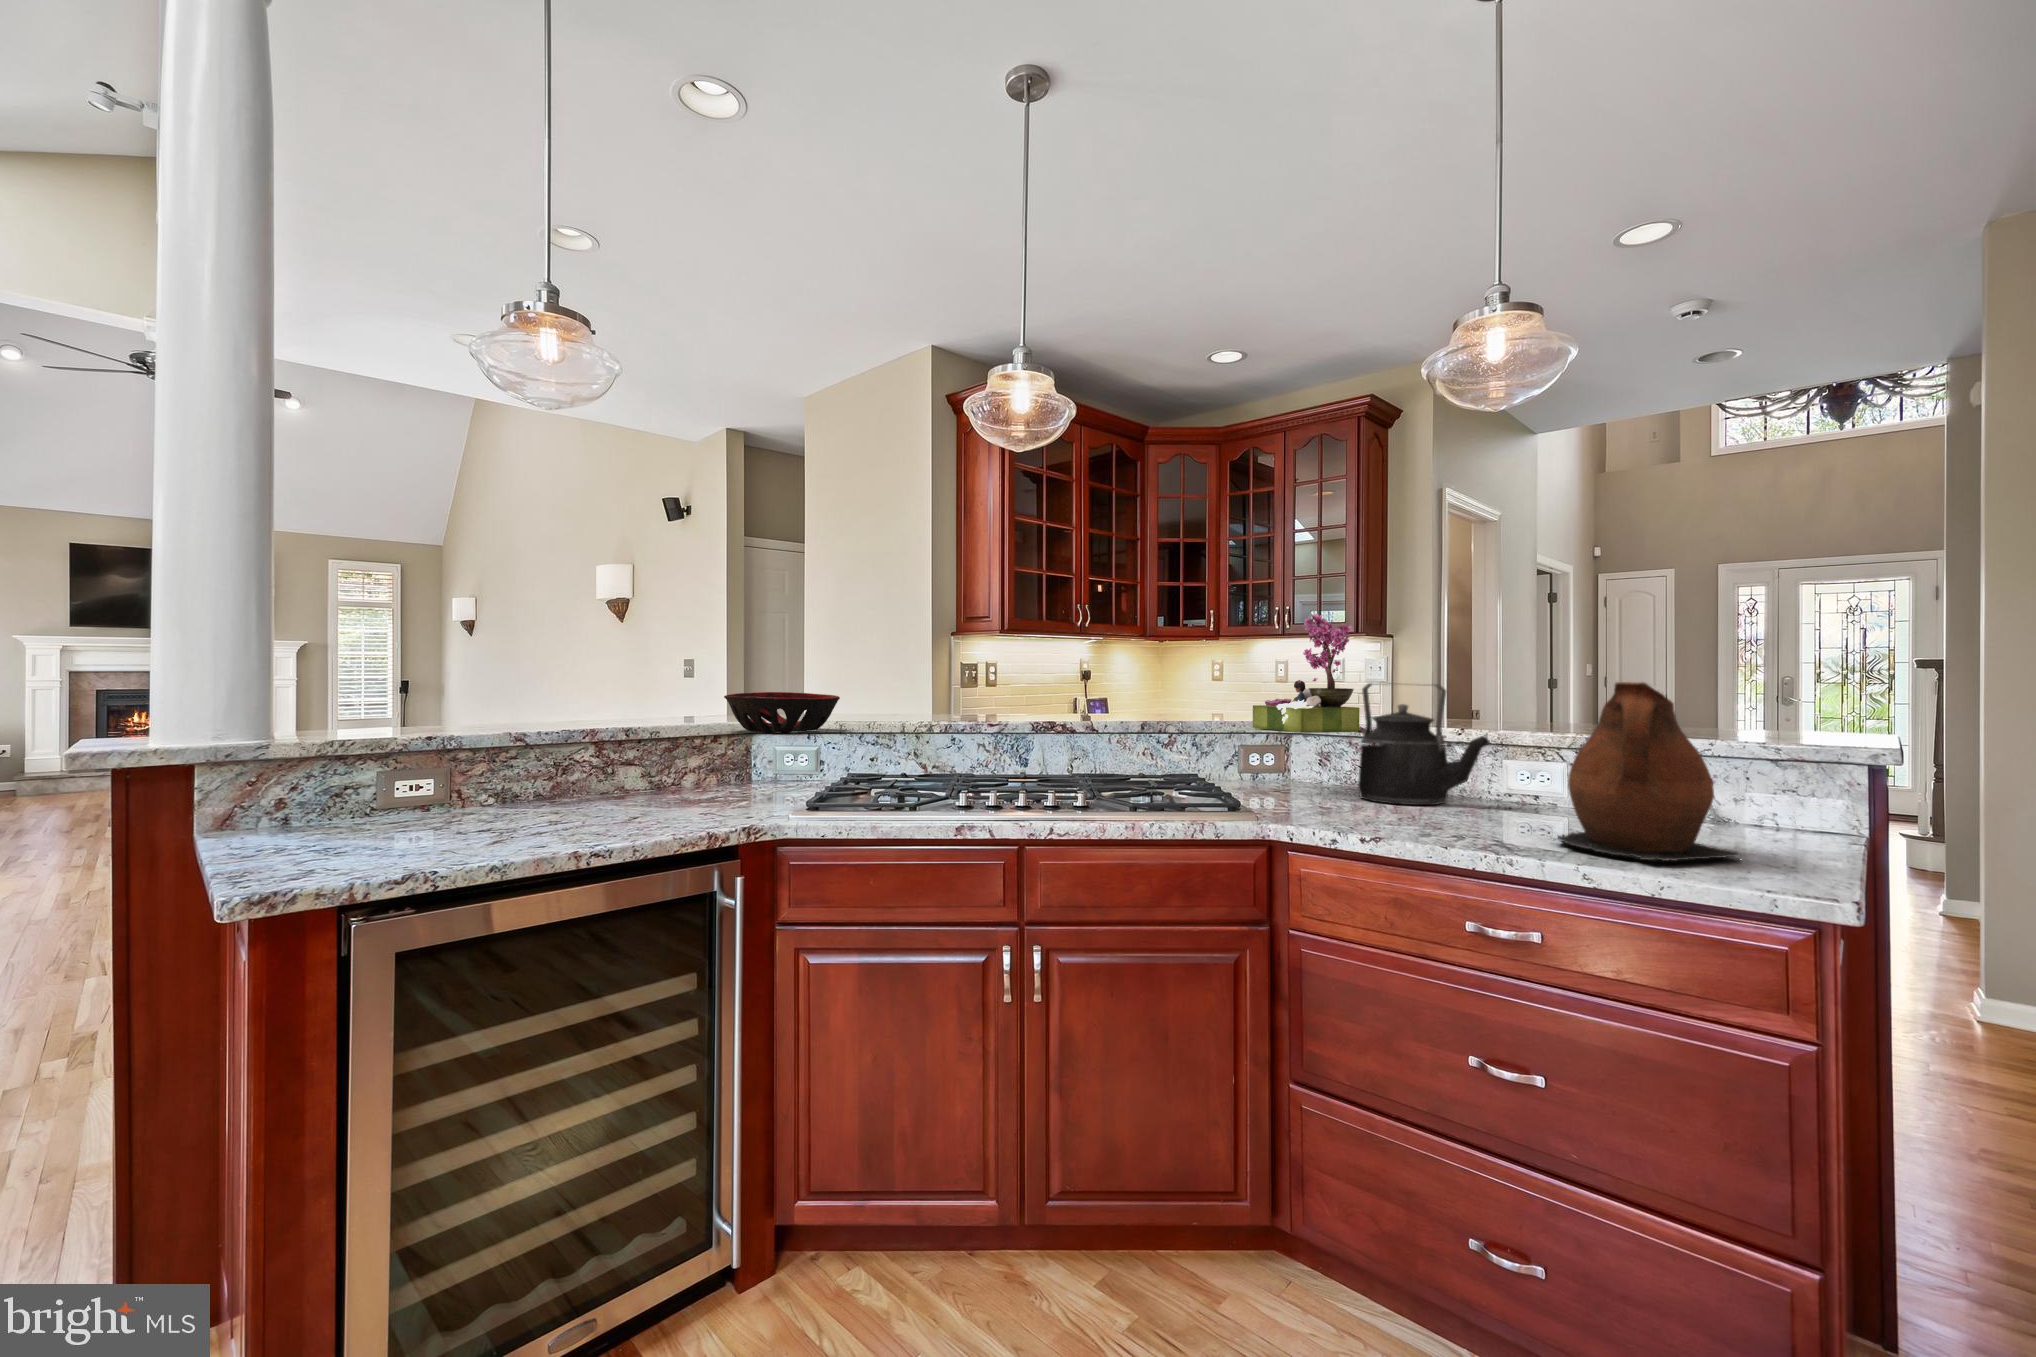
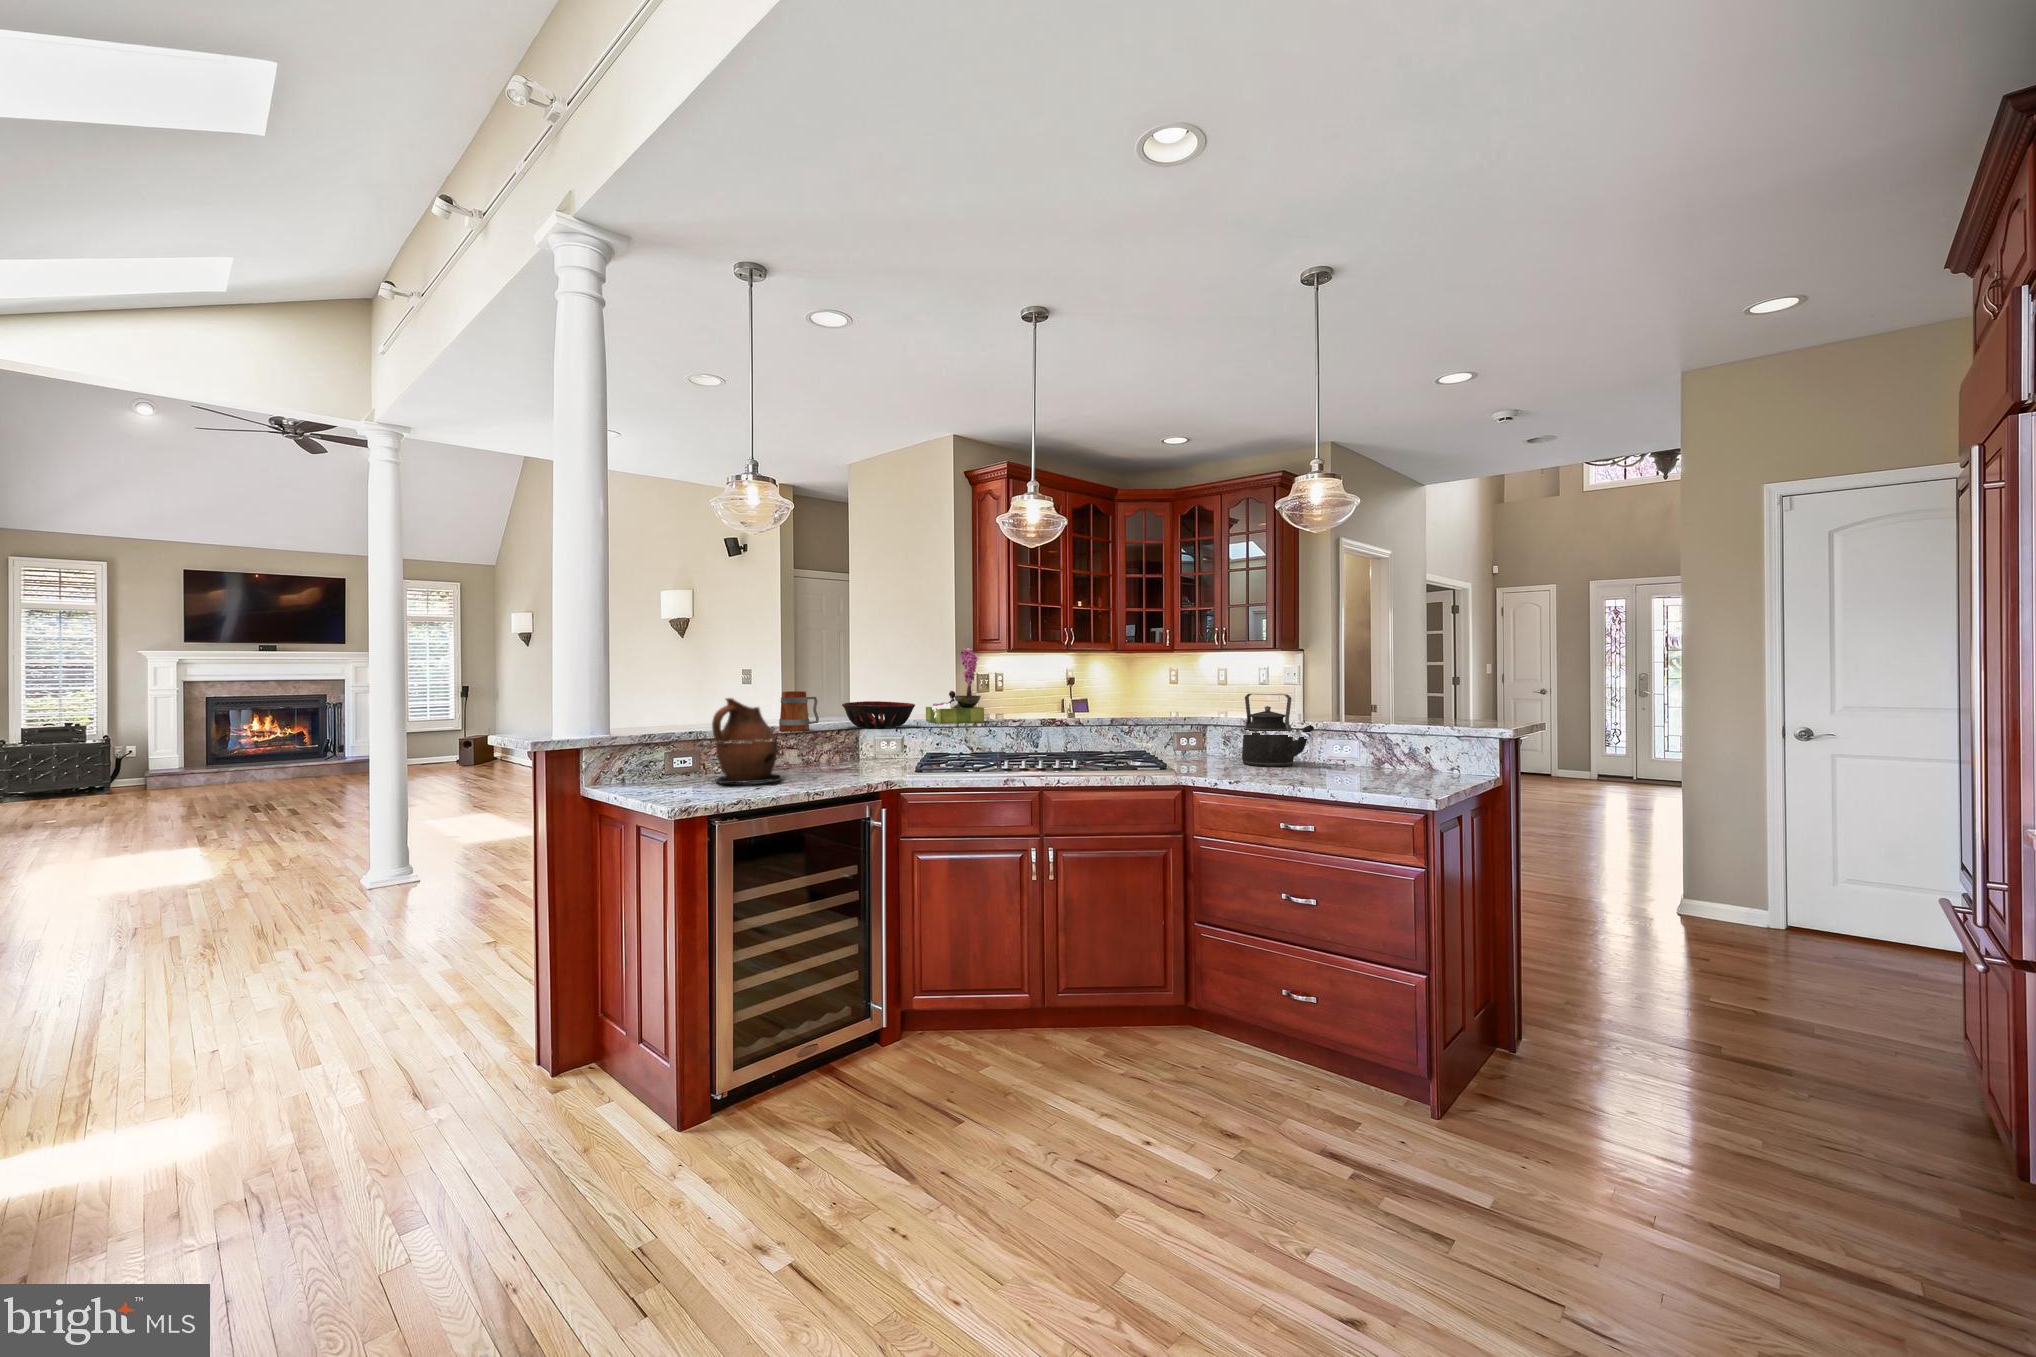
flower arrangement: present [1253,613,1360,733] -> present [926,648,984,724]
mug: none [614,674,679,736] -> present [779,691,819,731]
ceramic pitcher: present [1554,682,1740,861] -> present [712,698,782,783]

